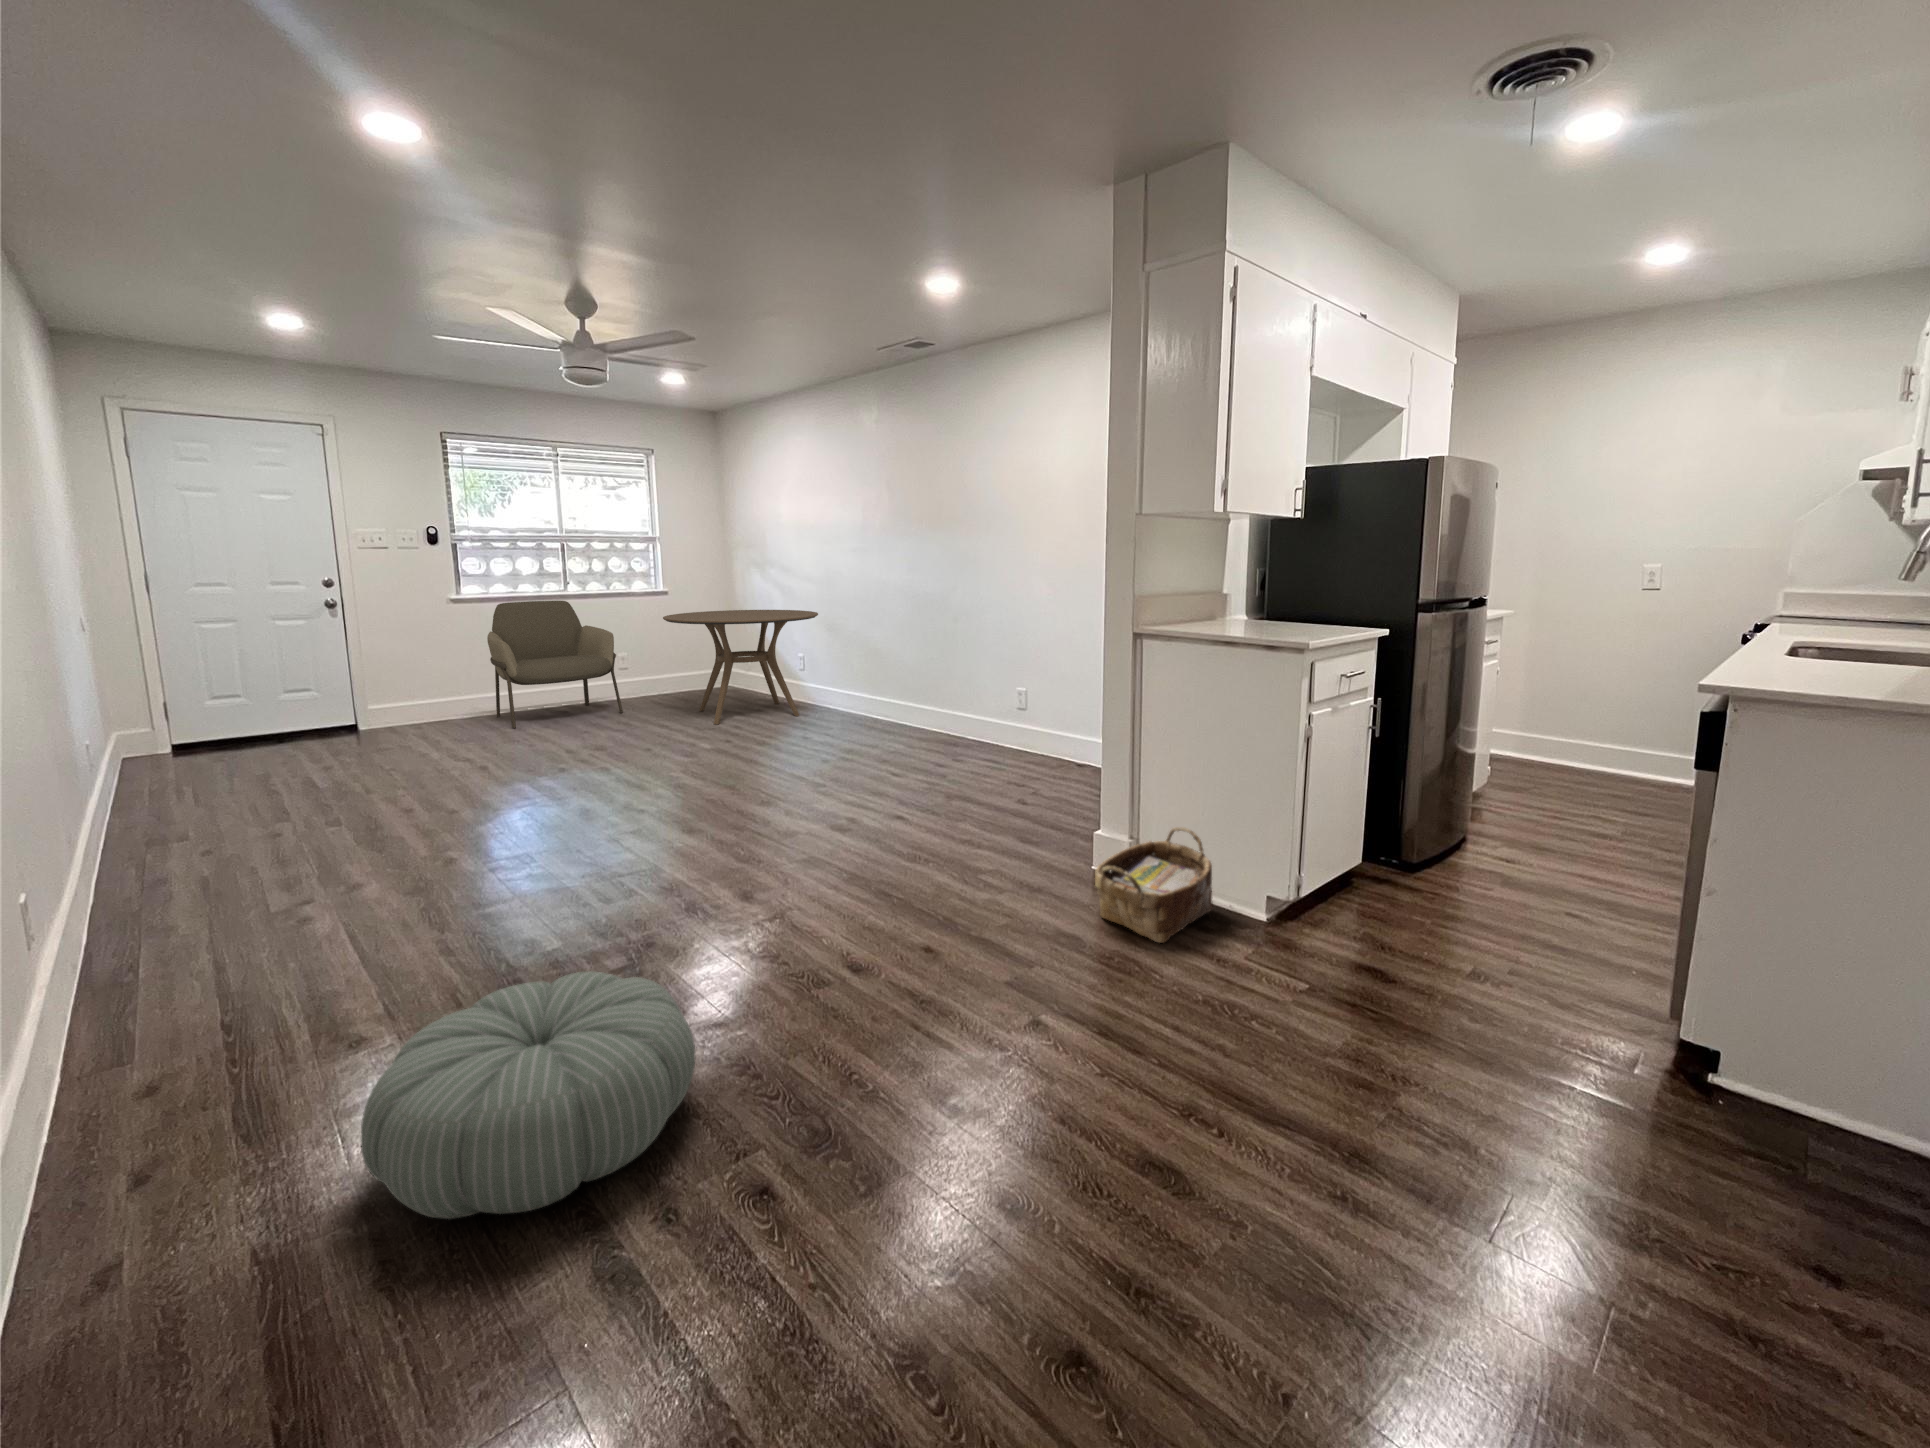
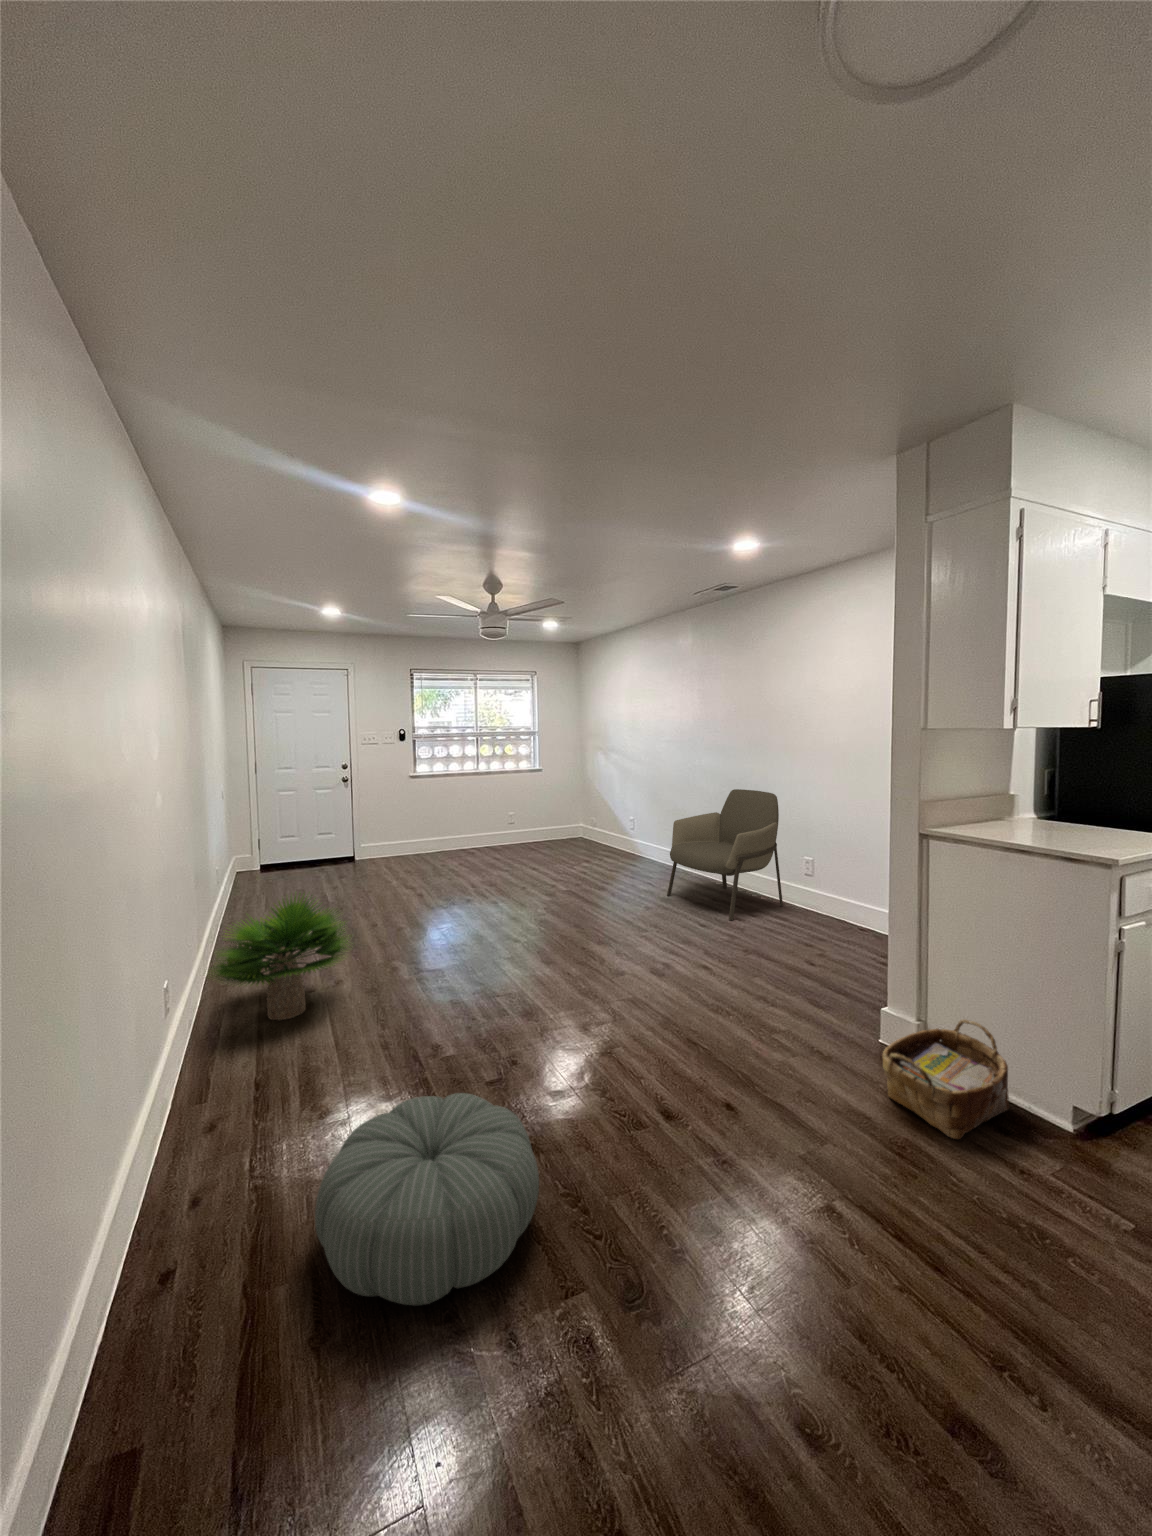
armchair: present [487,601,623,728] -> present [667,789,783,920]
dining table: present [663,610,818,725] -> none [535,783,641,867]
potted plant: none [78,752,382,952] -> present [213,893,348,1020]

